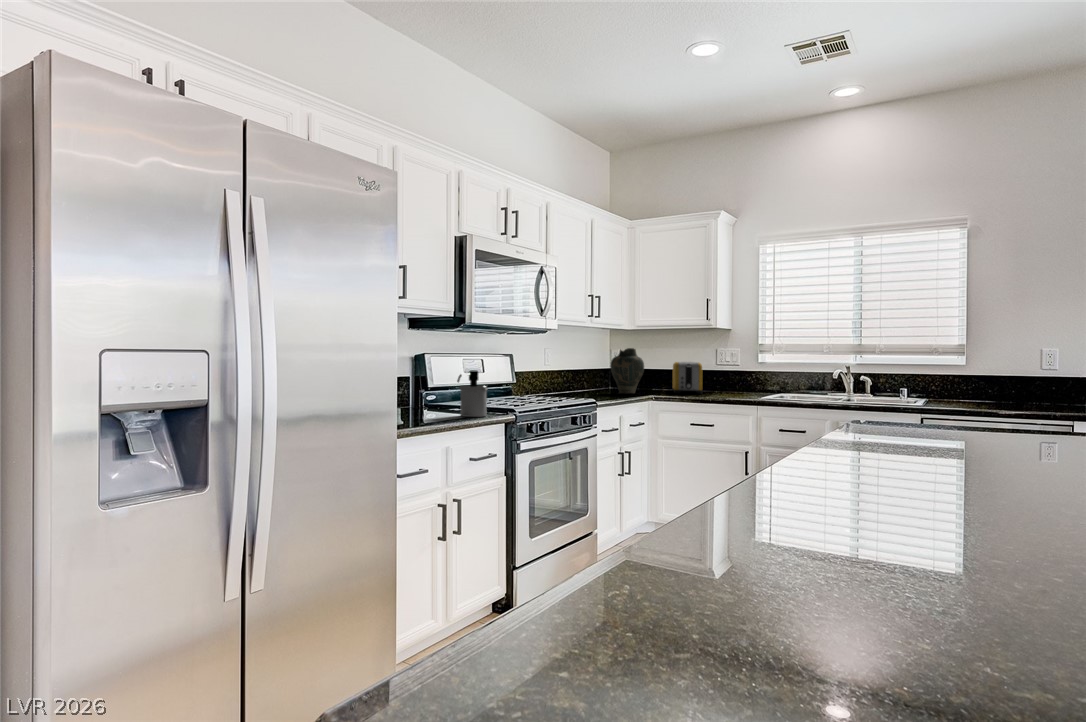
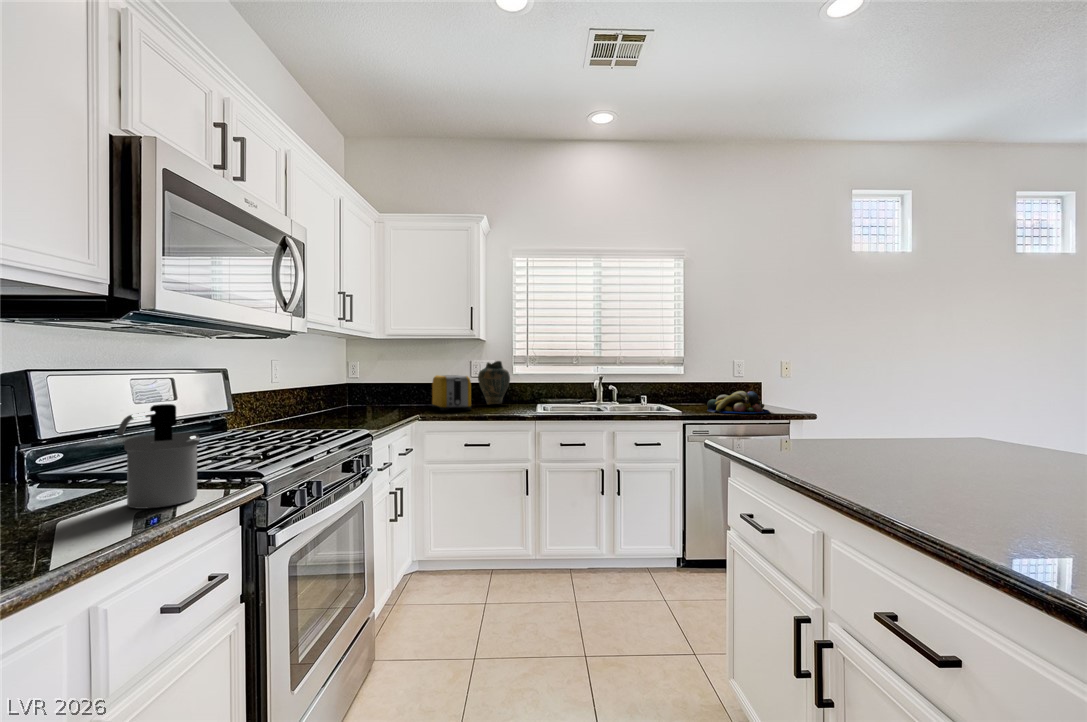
vase: present [610,348,644,394] -> present [478,361,510,404]
fruit bowl: none [962,386,1047,412] -> present [707,391,770,414]

